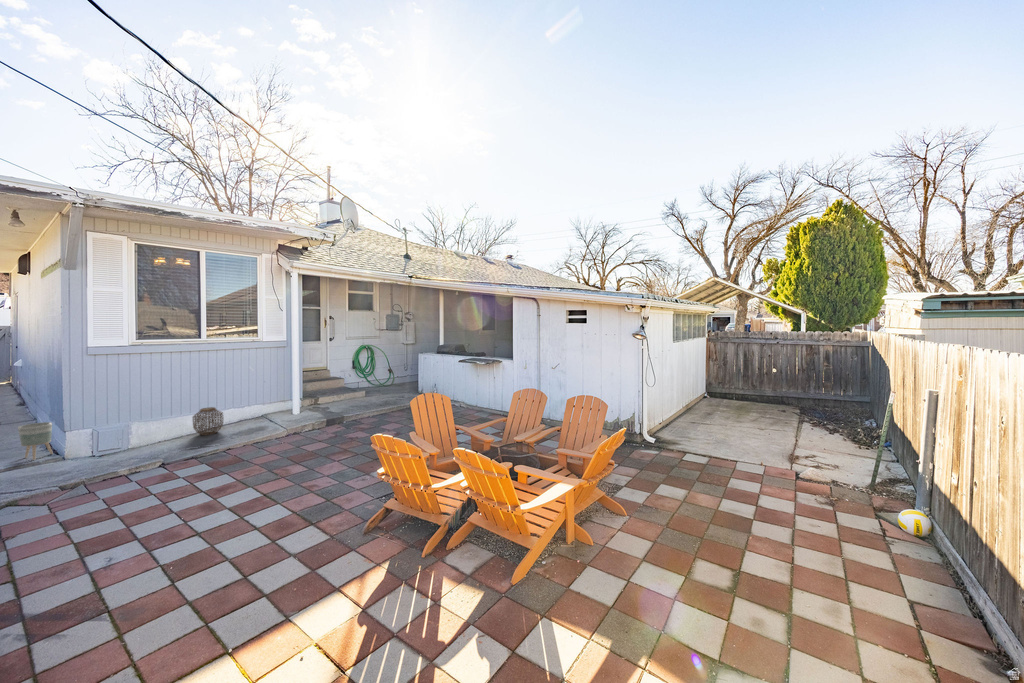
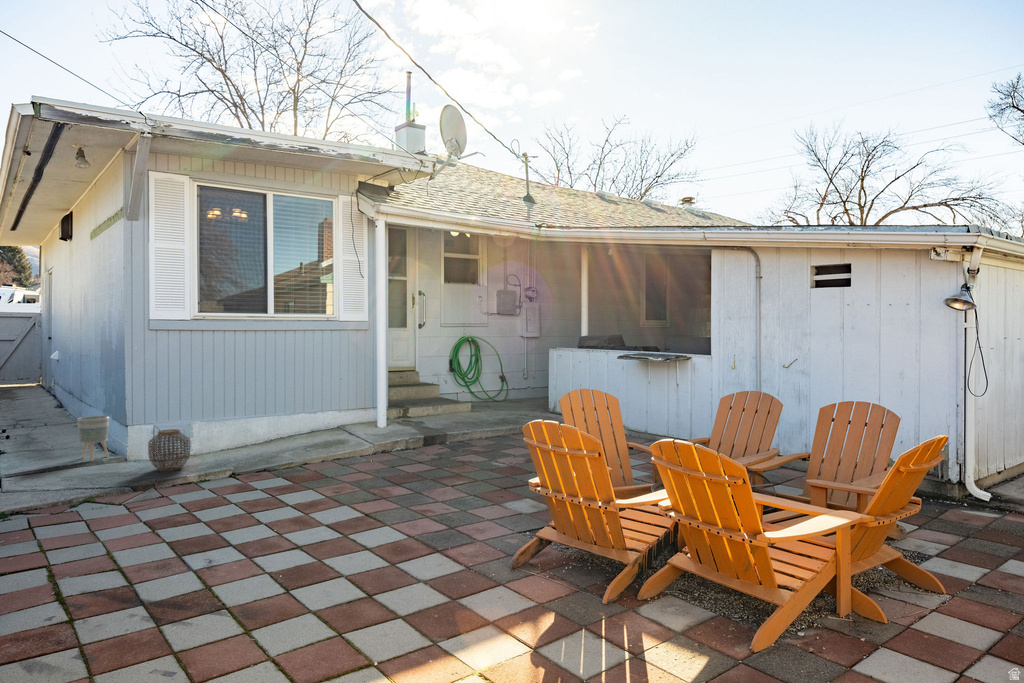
woven basket: present [193,407,223,435] -> present [148,429,190,471]

